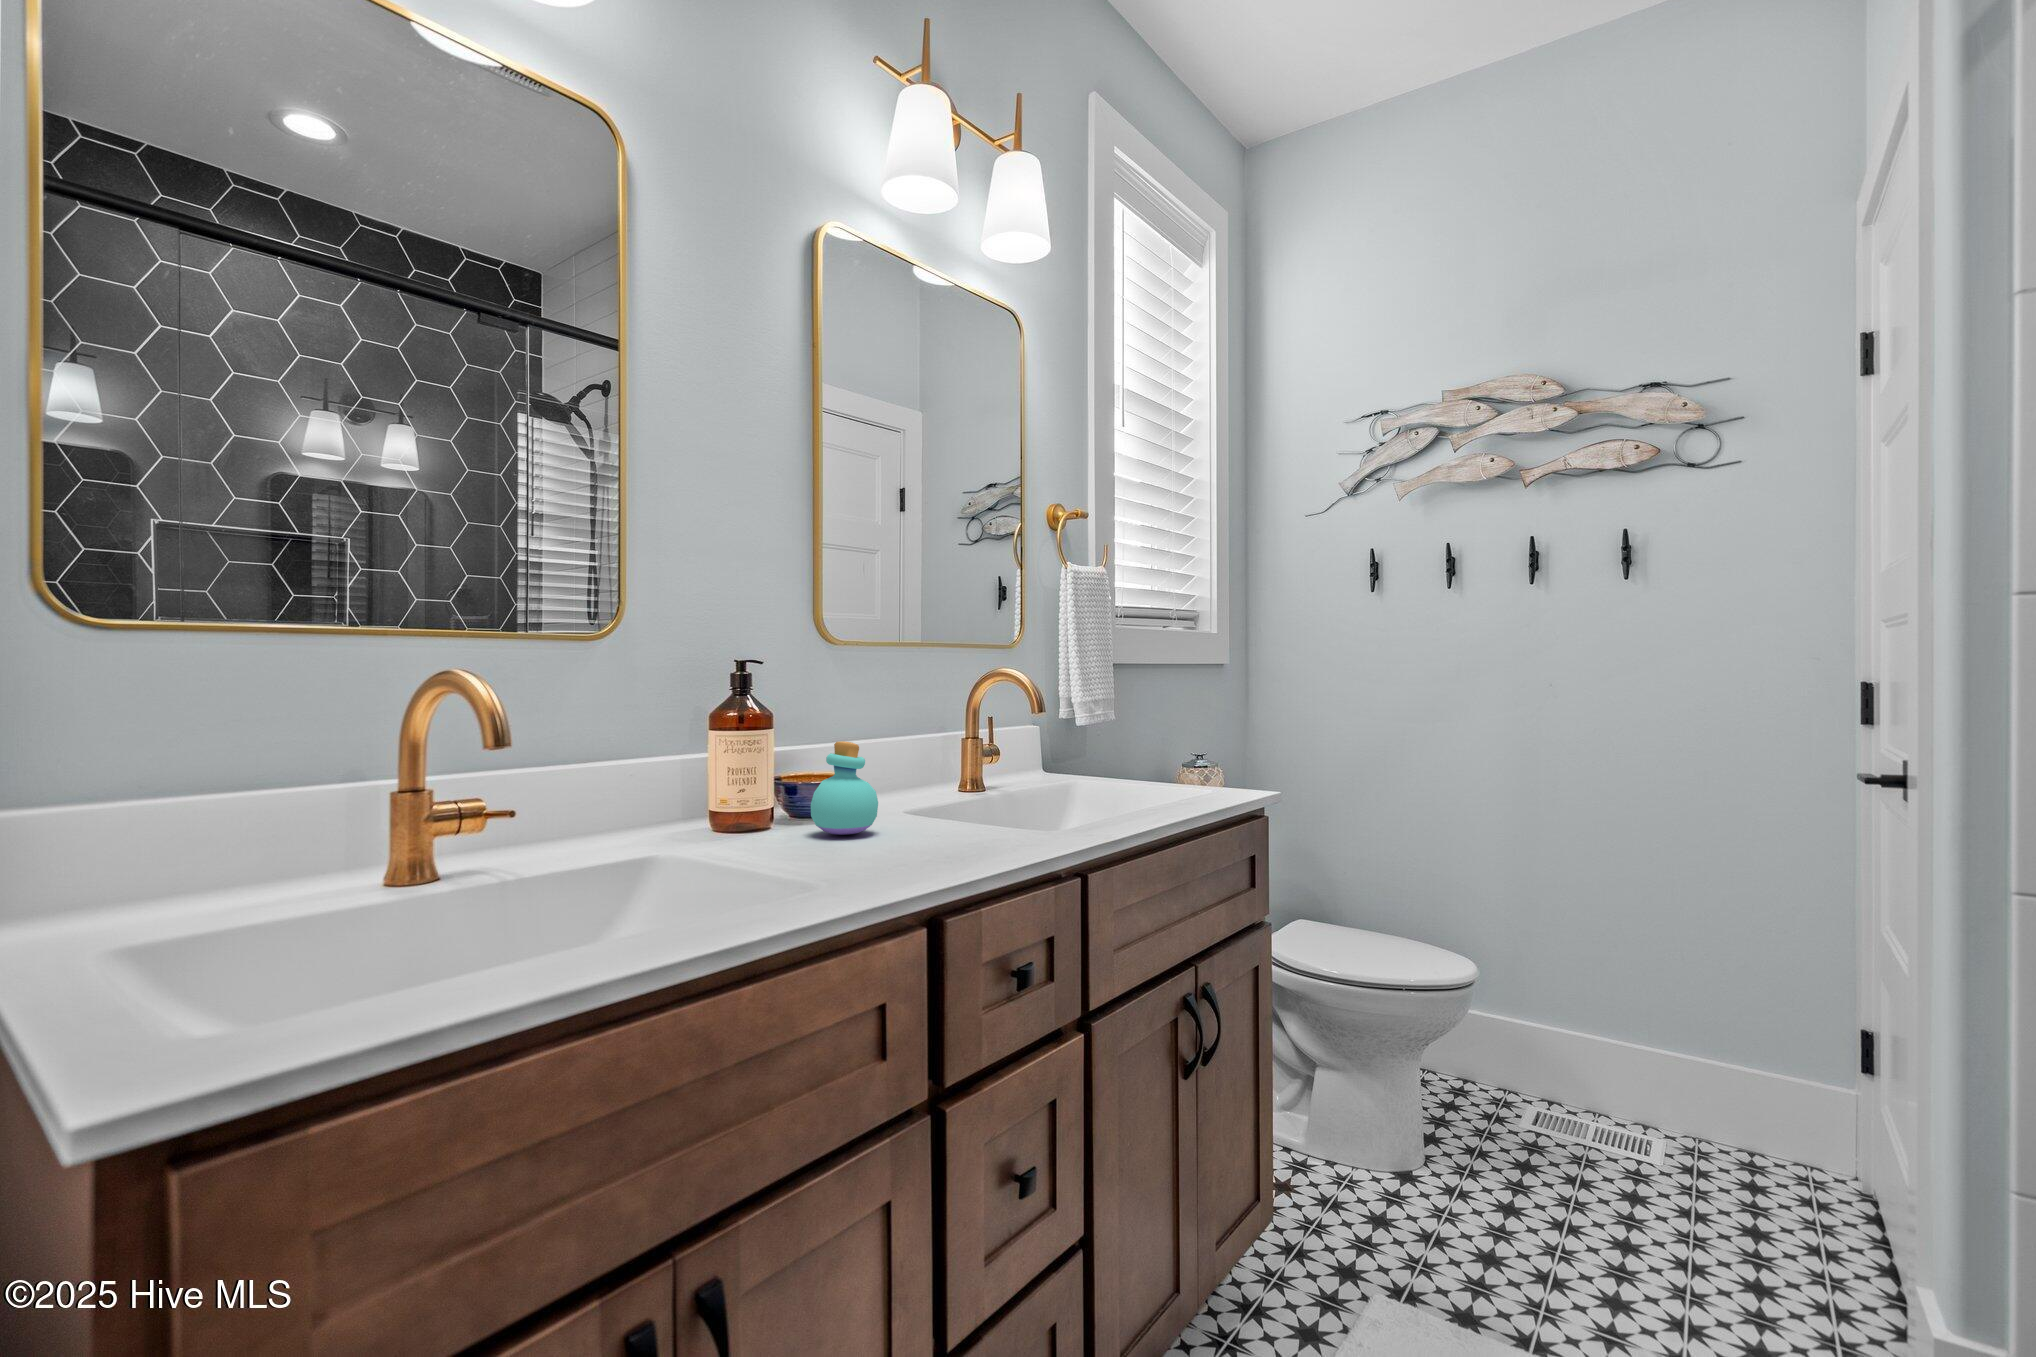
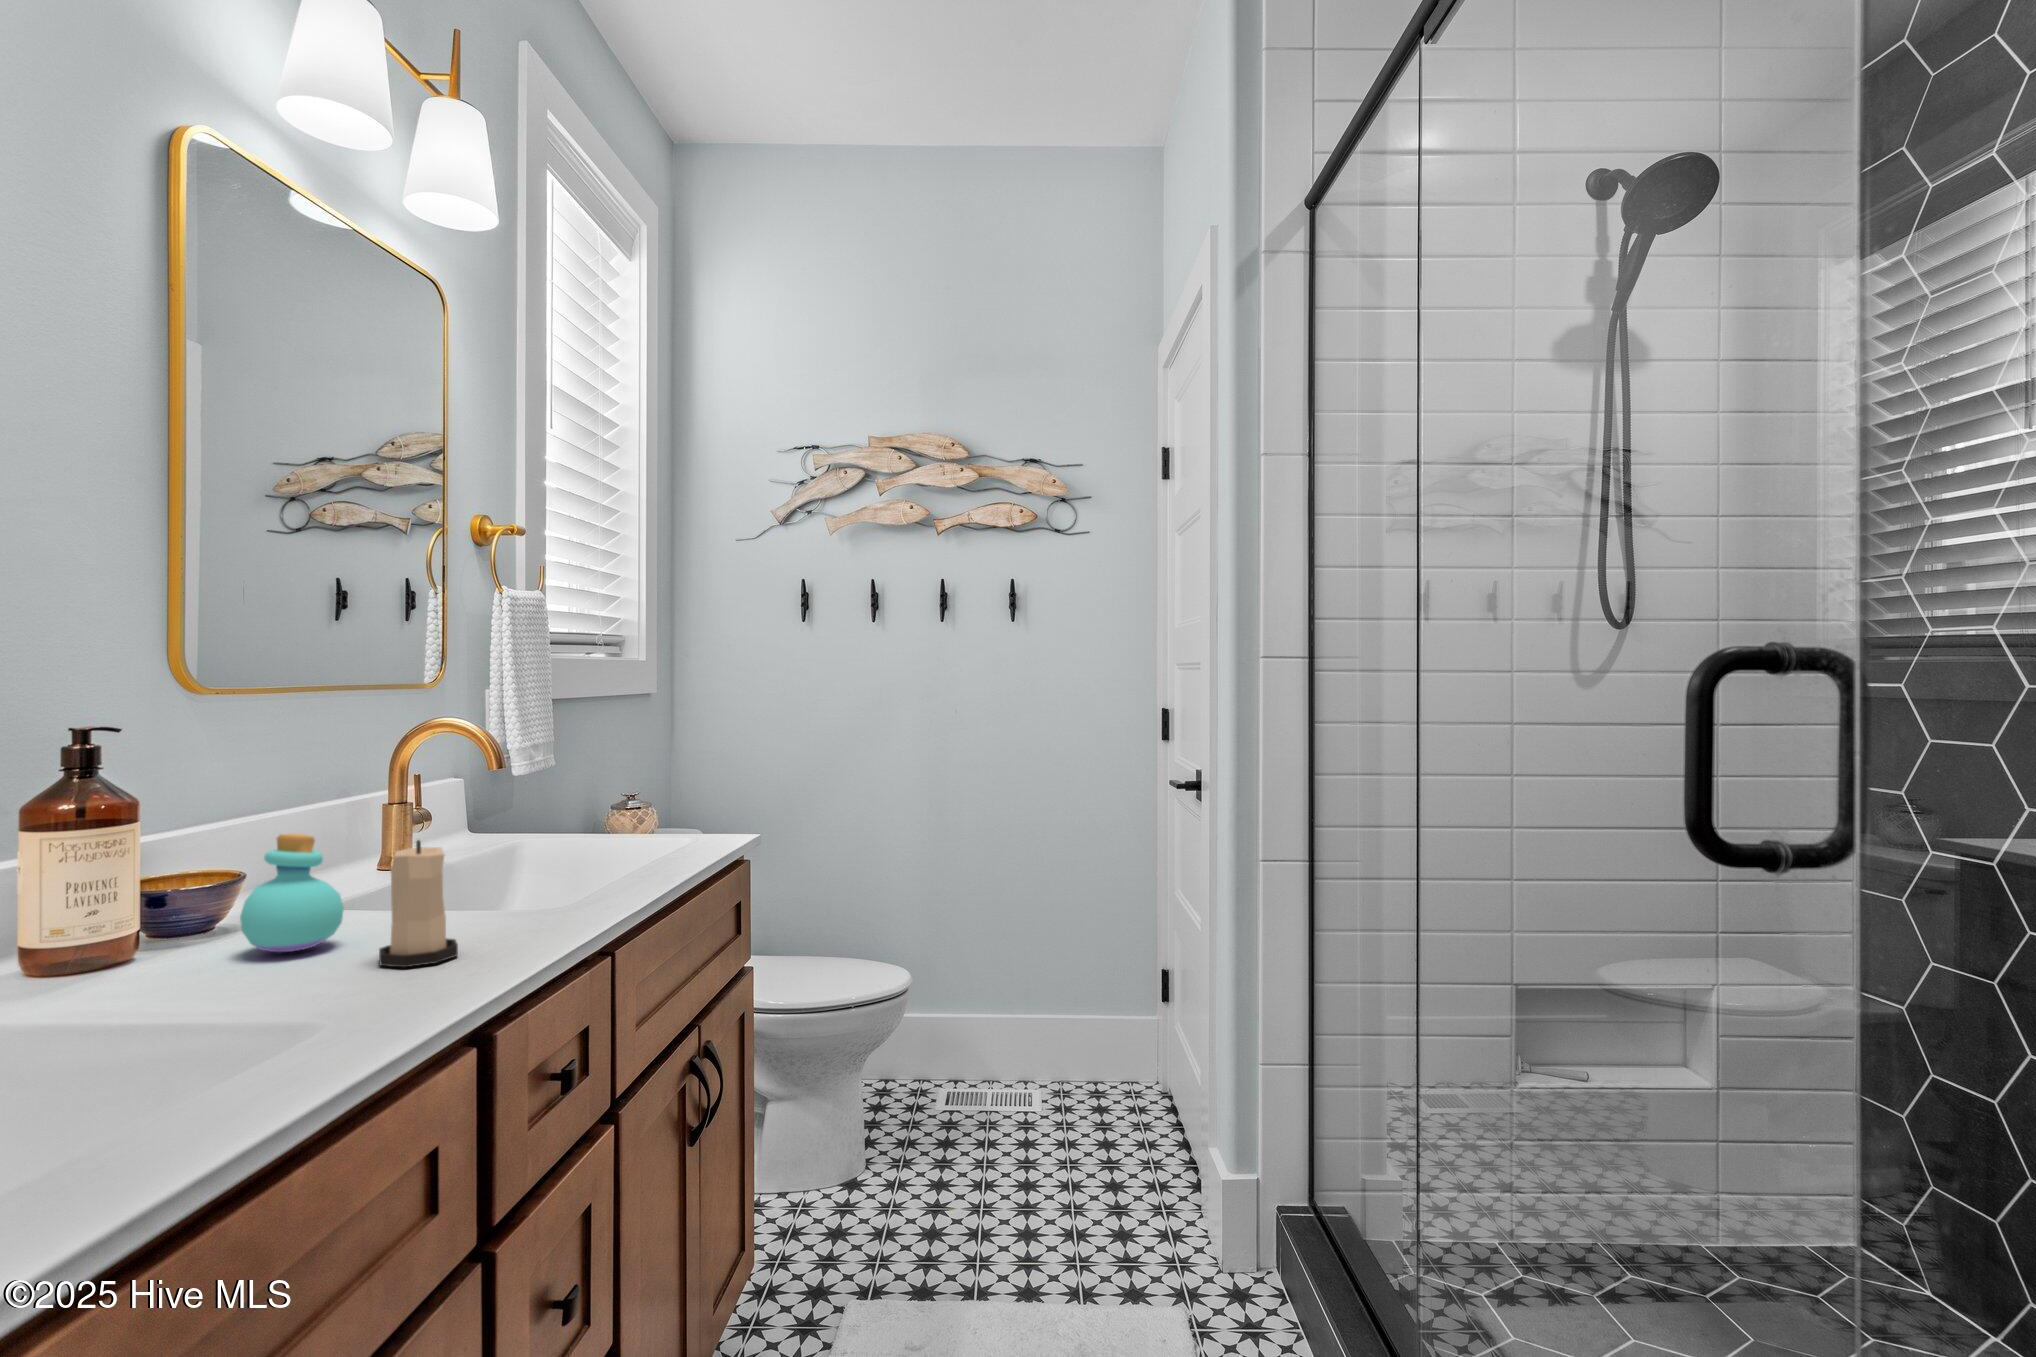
candle: none [885,748,945,853] -> present [379,840,458,967]

